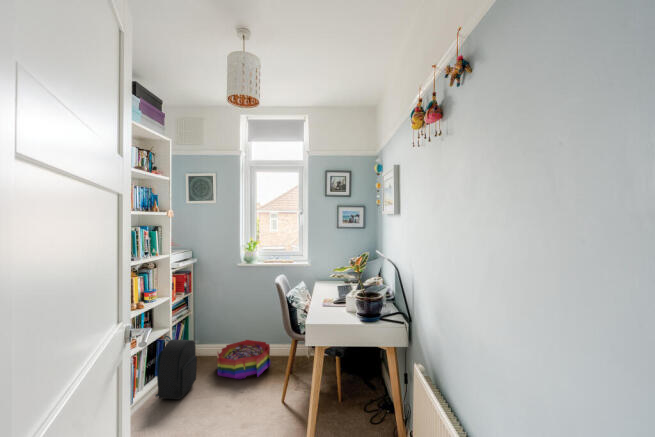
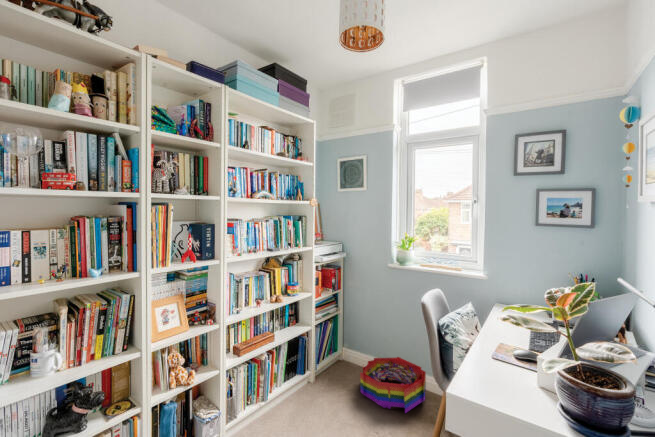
backpack: present [156,336,197,399] -> none [294,335,337,410]

